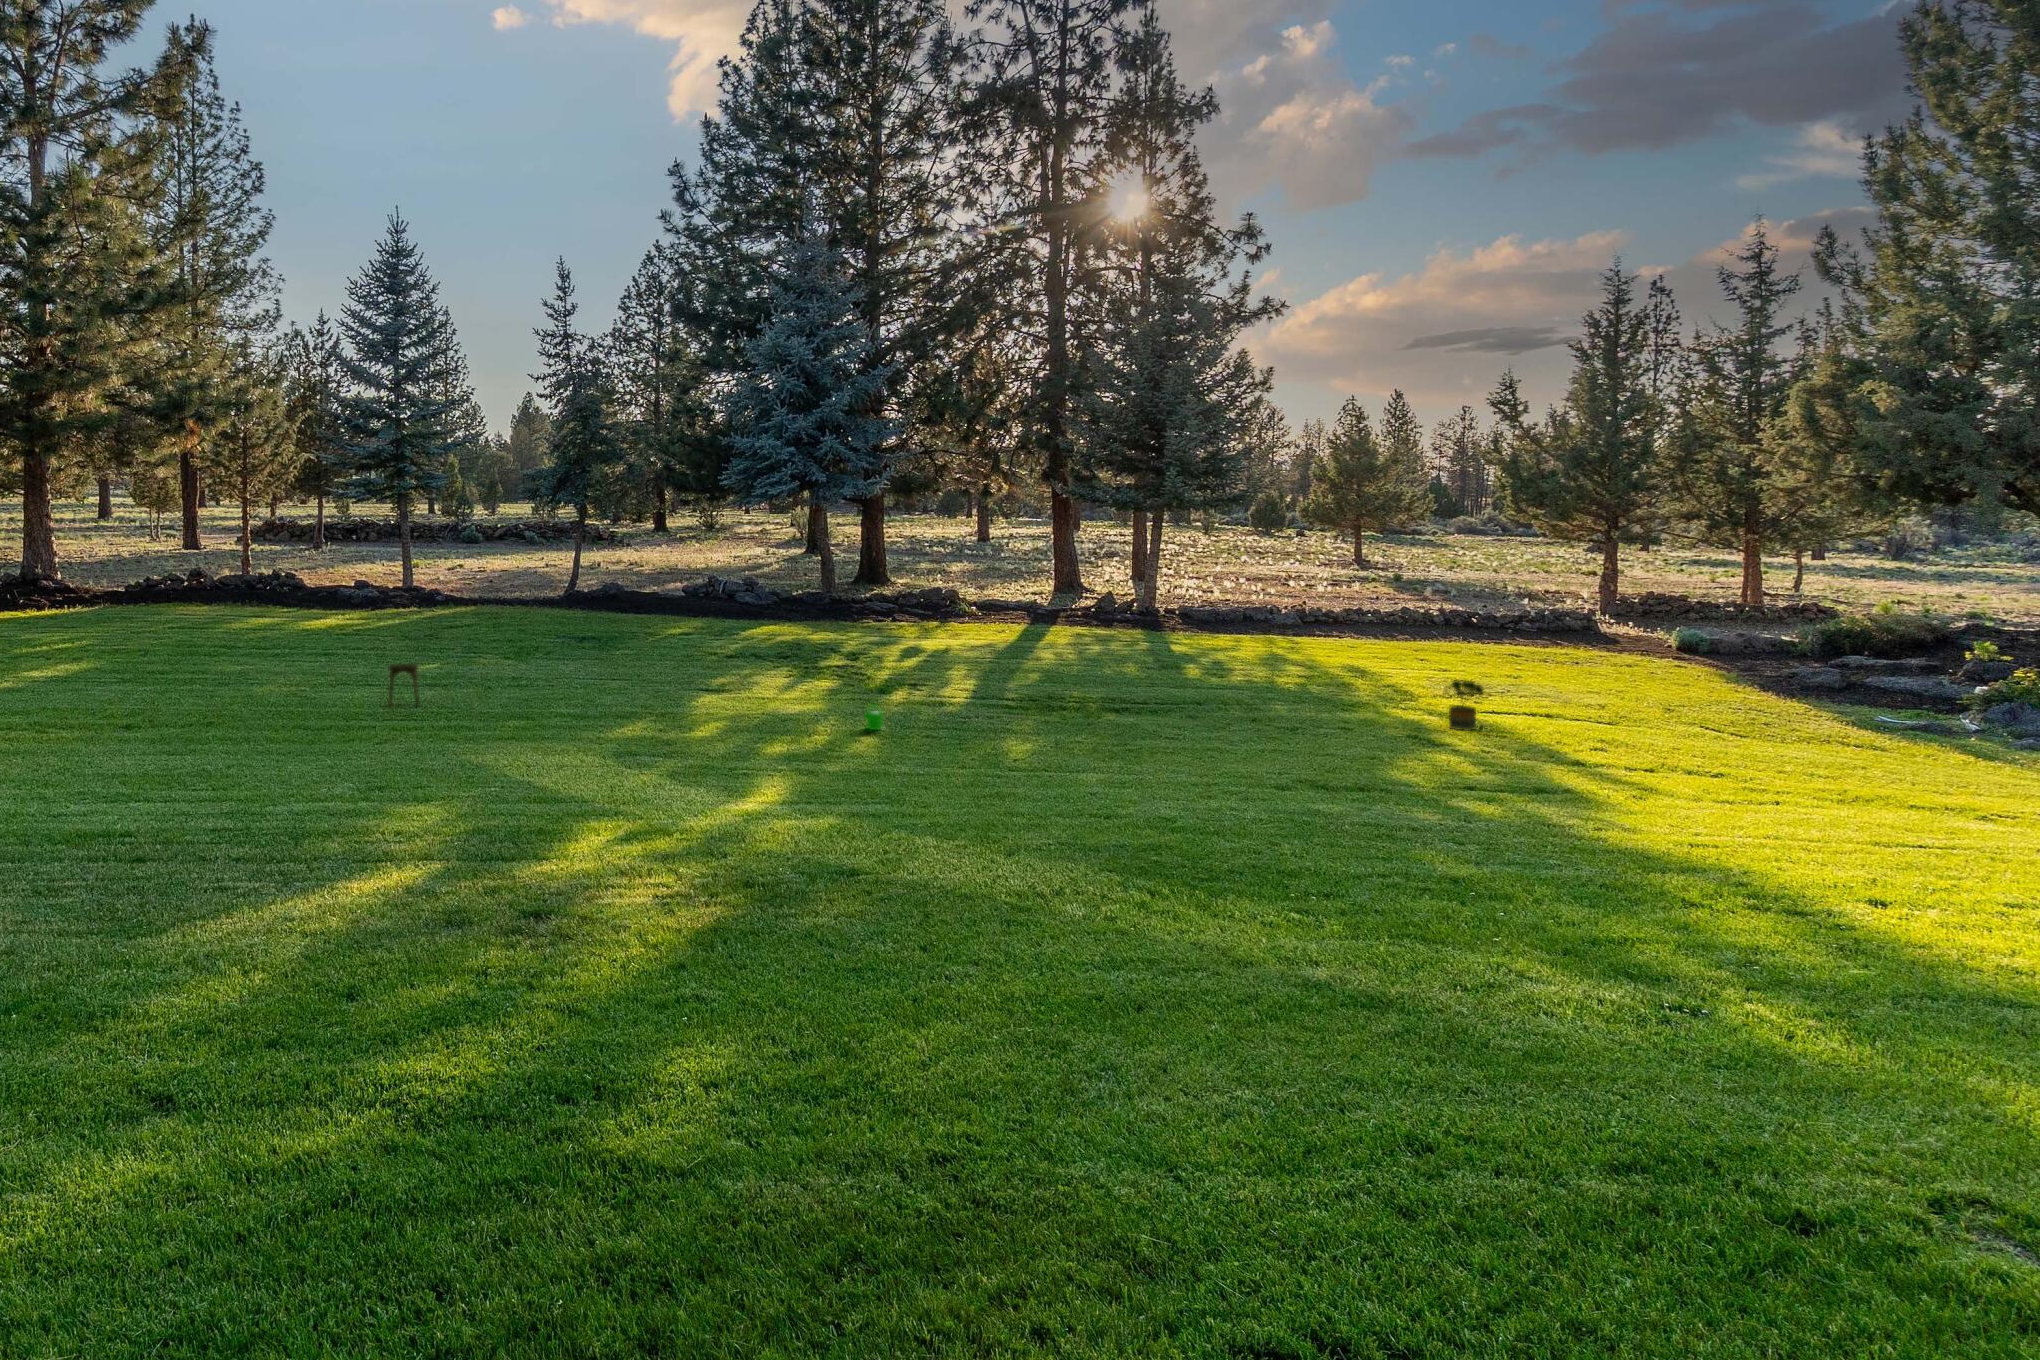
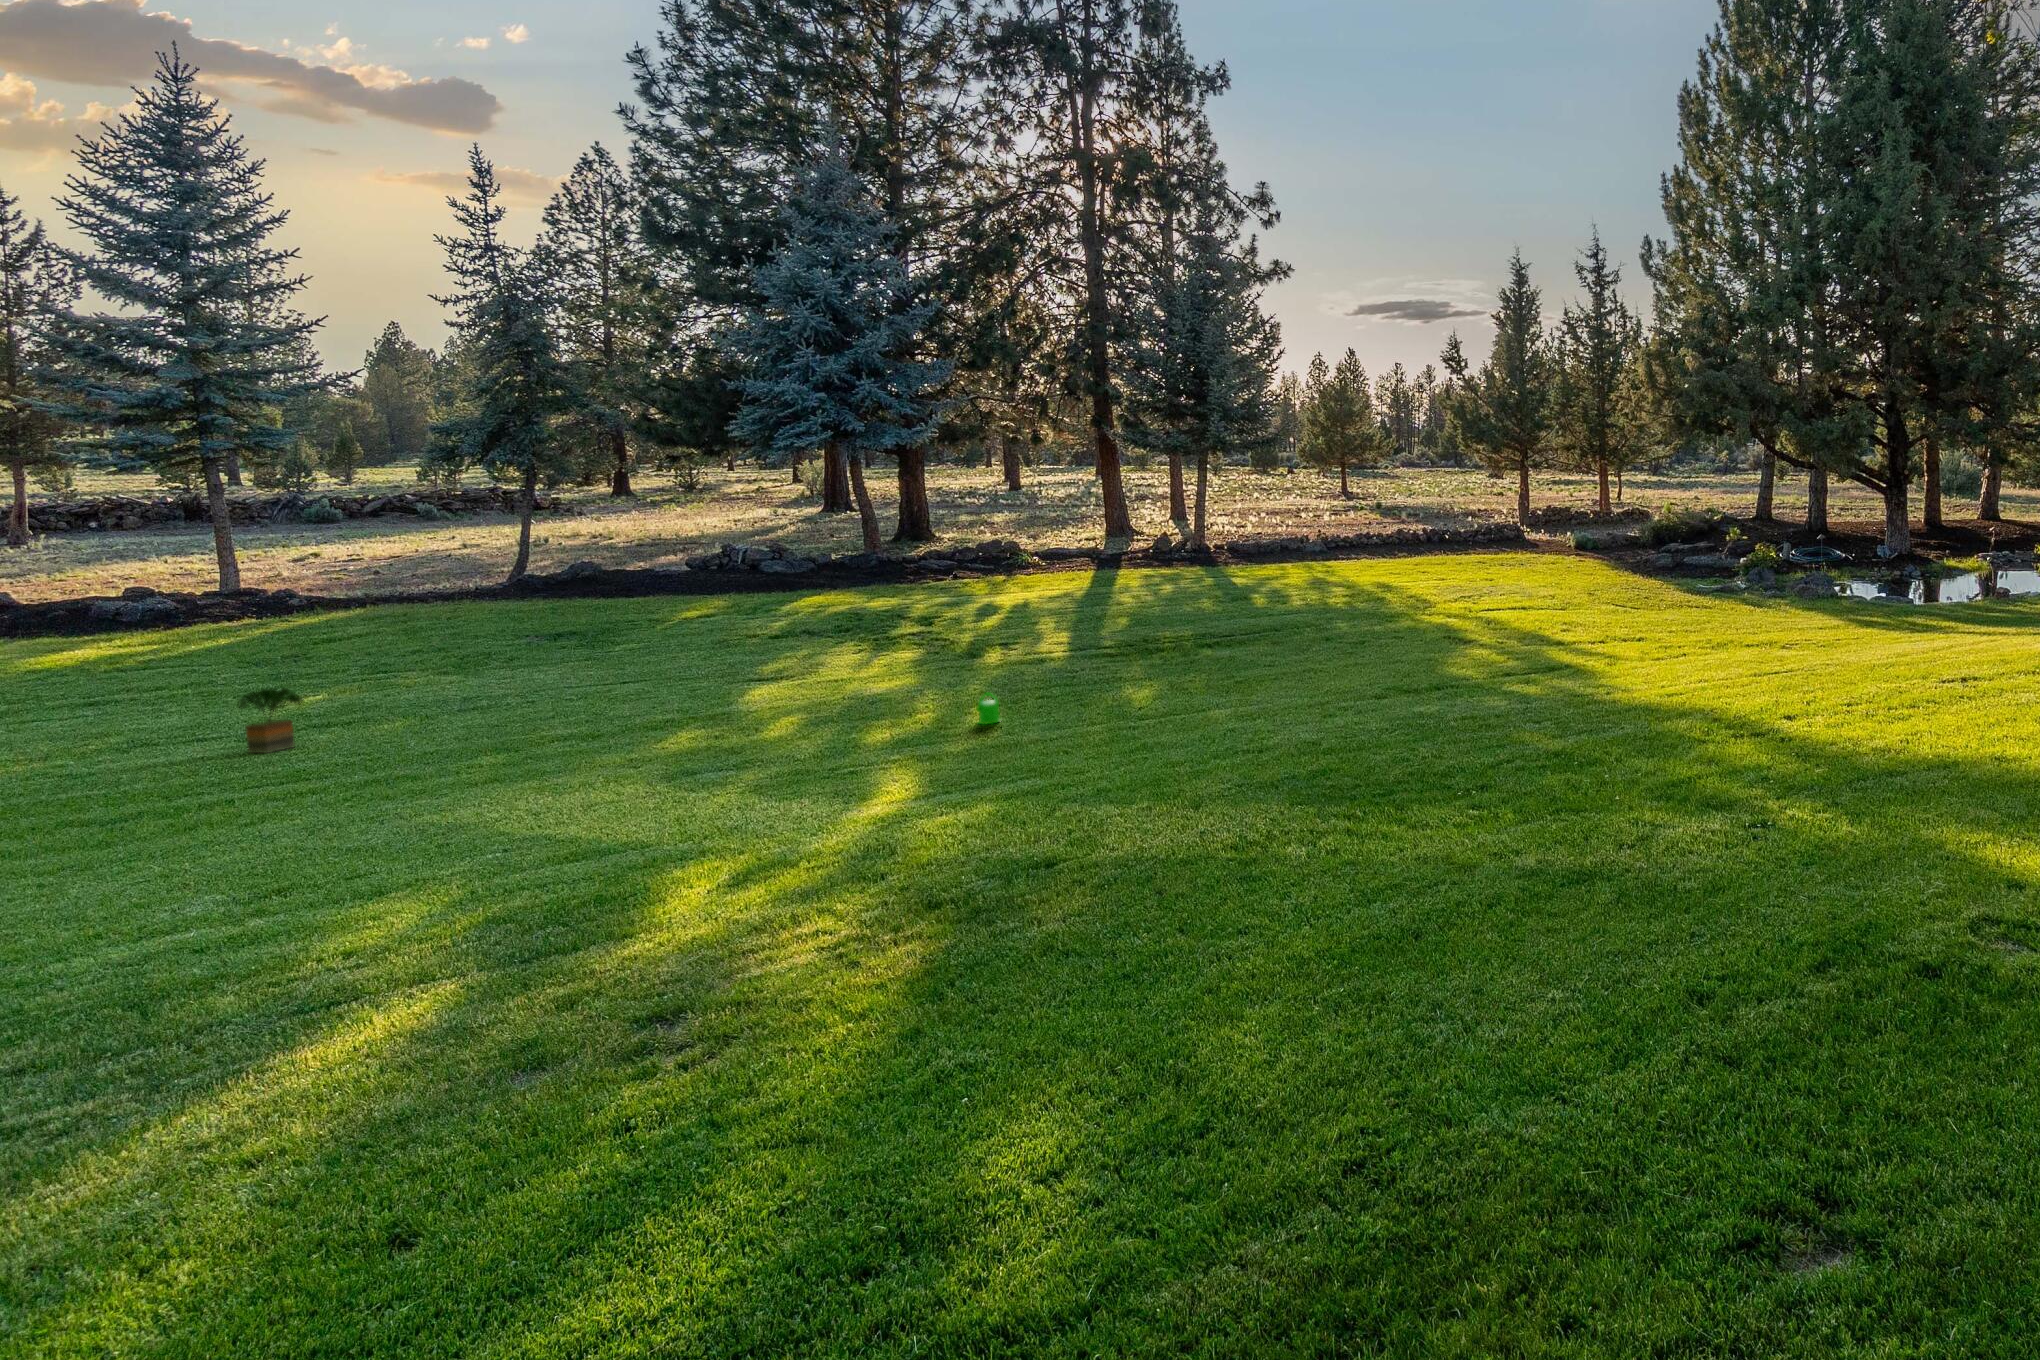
stool: present [388,664,419,706] -> none [36,744,132,835]
potted tree: present [1443,680,1485,731] -> present [238,688,304,753]

